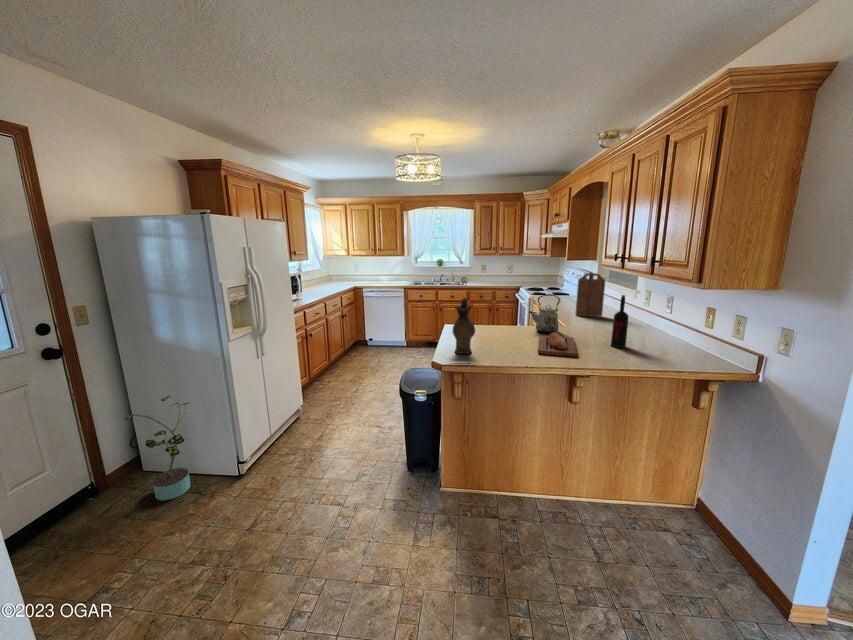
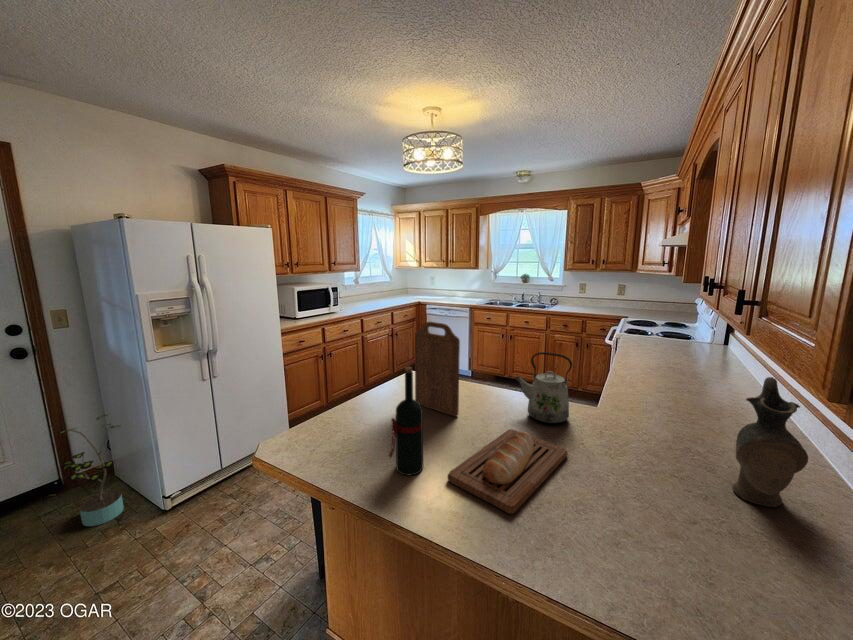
cutting board: present [576,273,605,316] -> present [415,322,460,416]
wine bottle: present [611,295,628,348] -> present [389,367,423,475]
ceramic pitcher: present [453,298,475,354] -> present [732,377,808,507]

